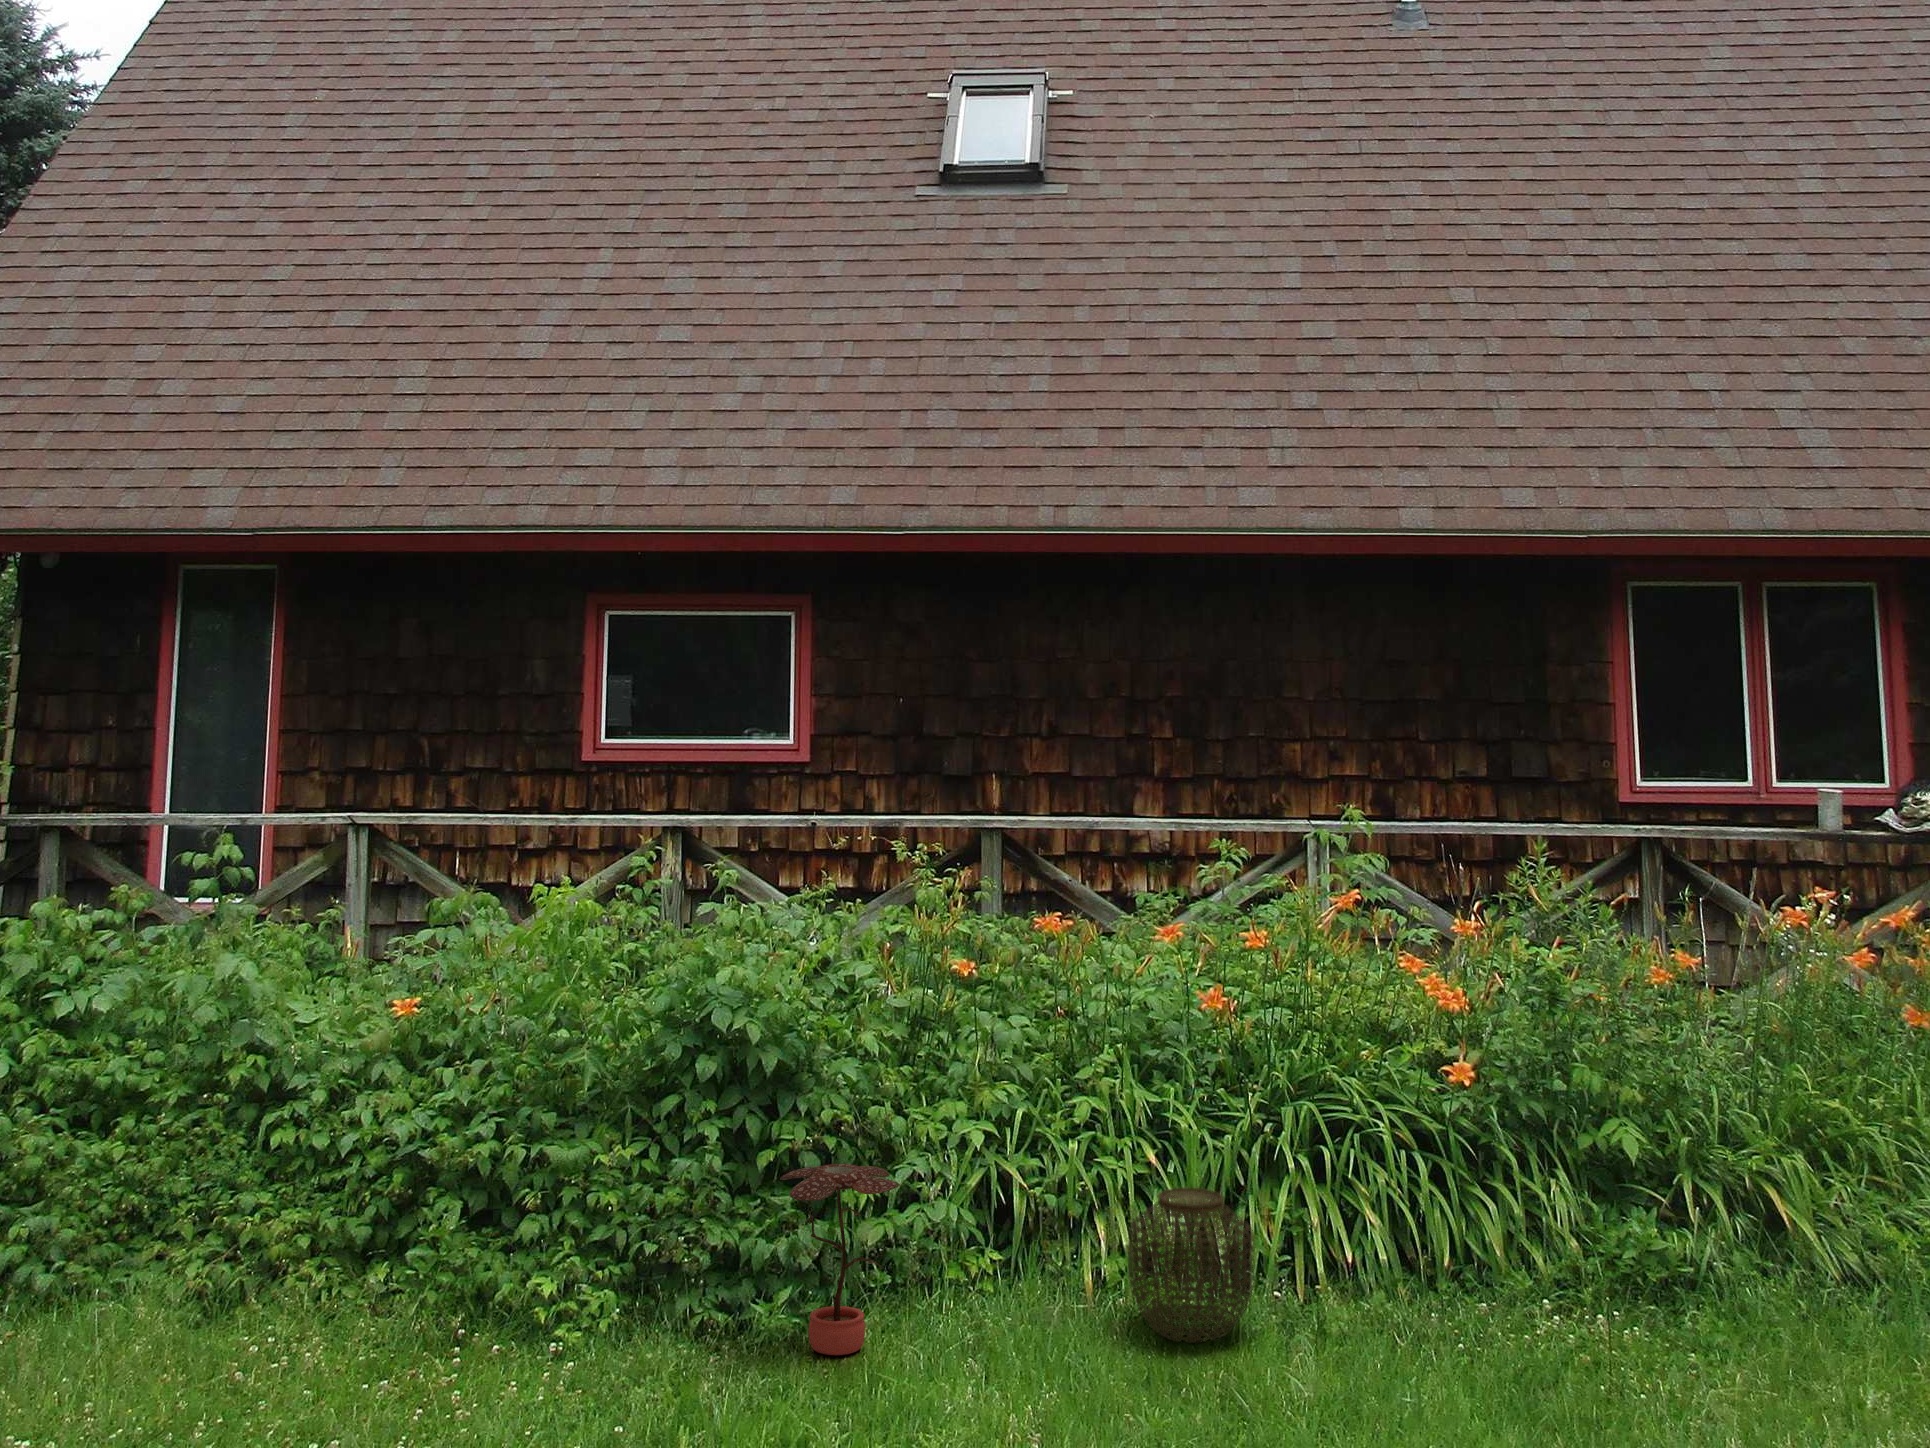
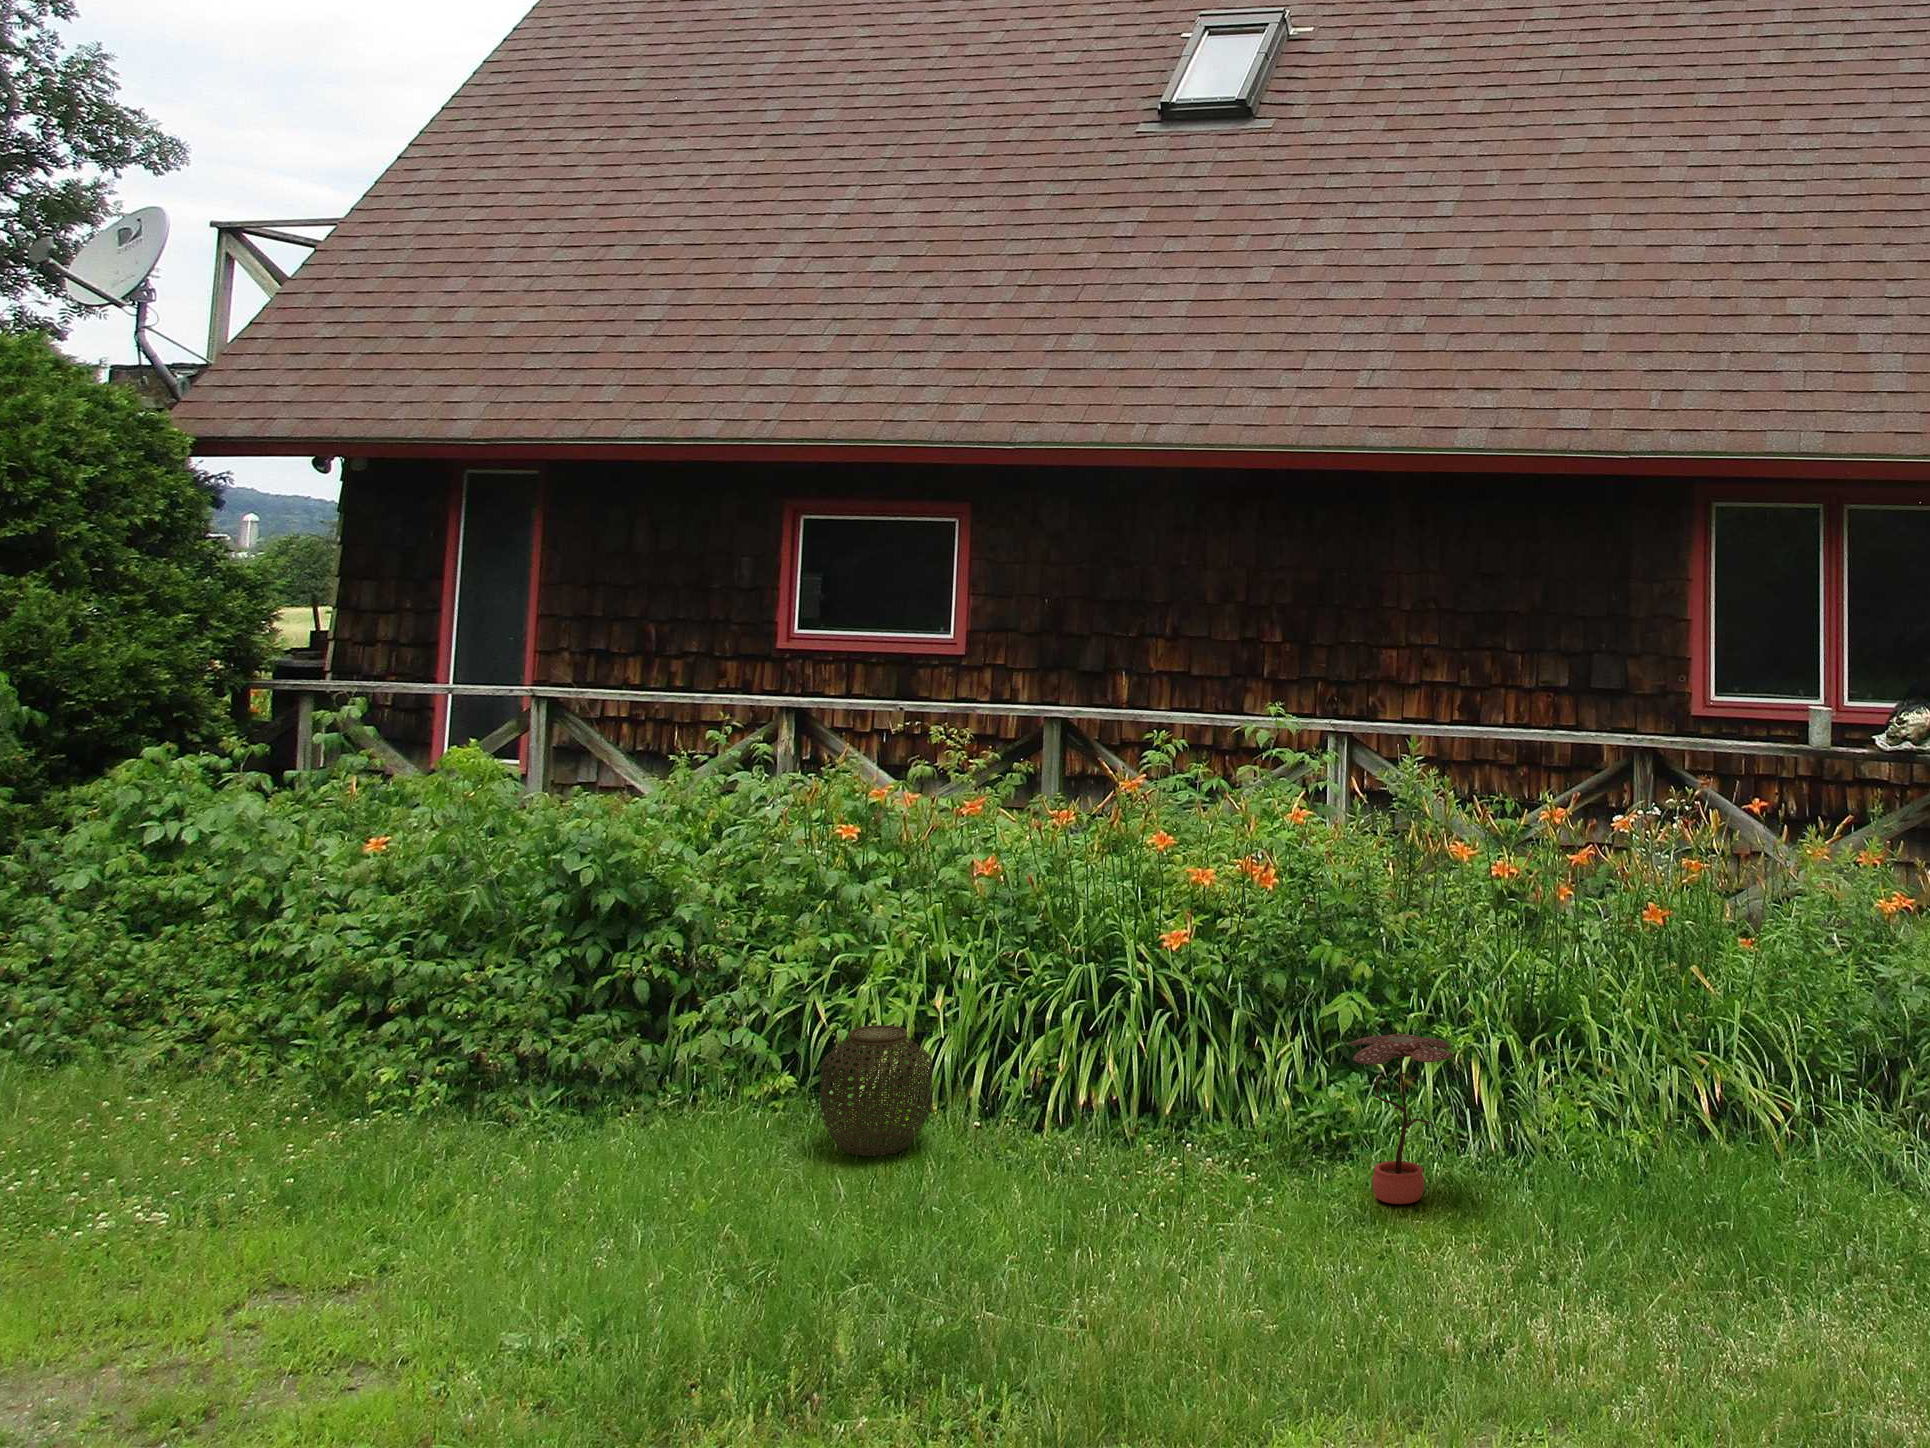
potted plant: present [780,1164,899,1355] -> present [1350,1034,1454,1204]

